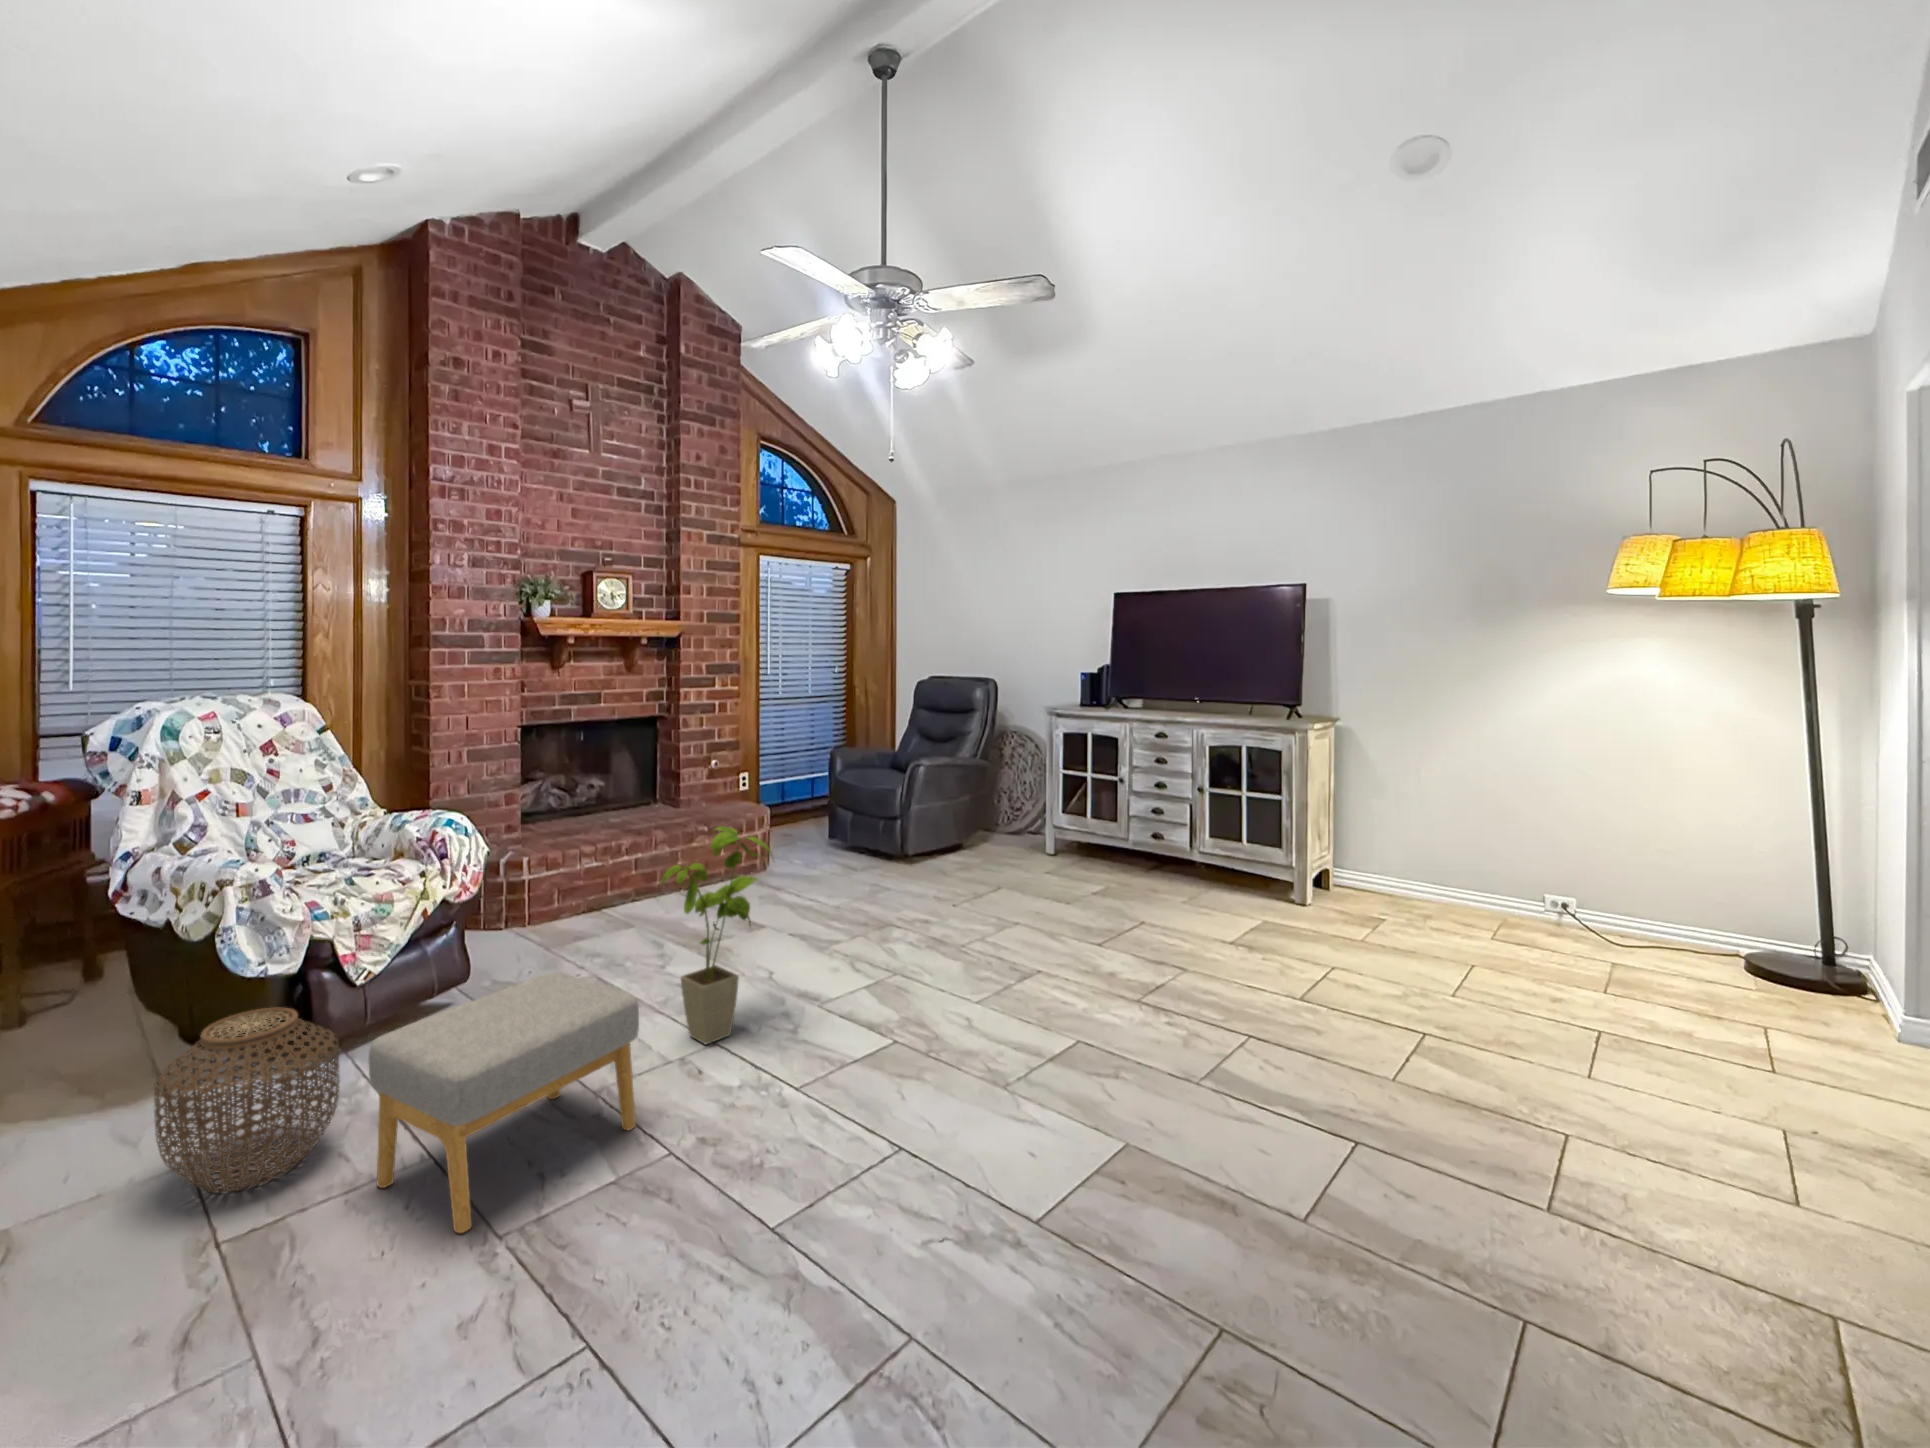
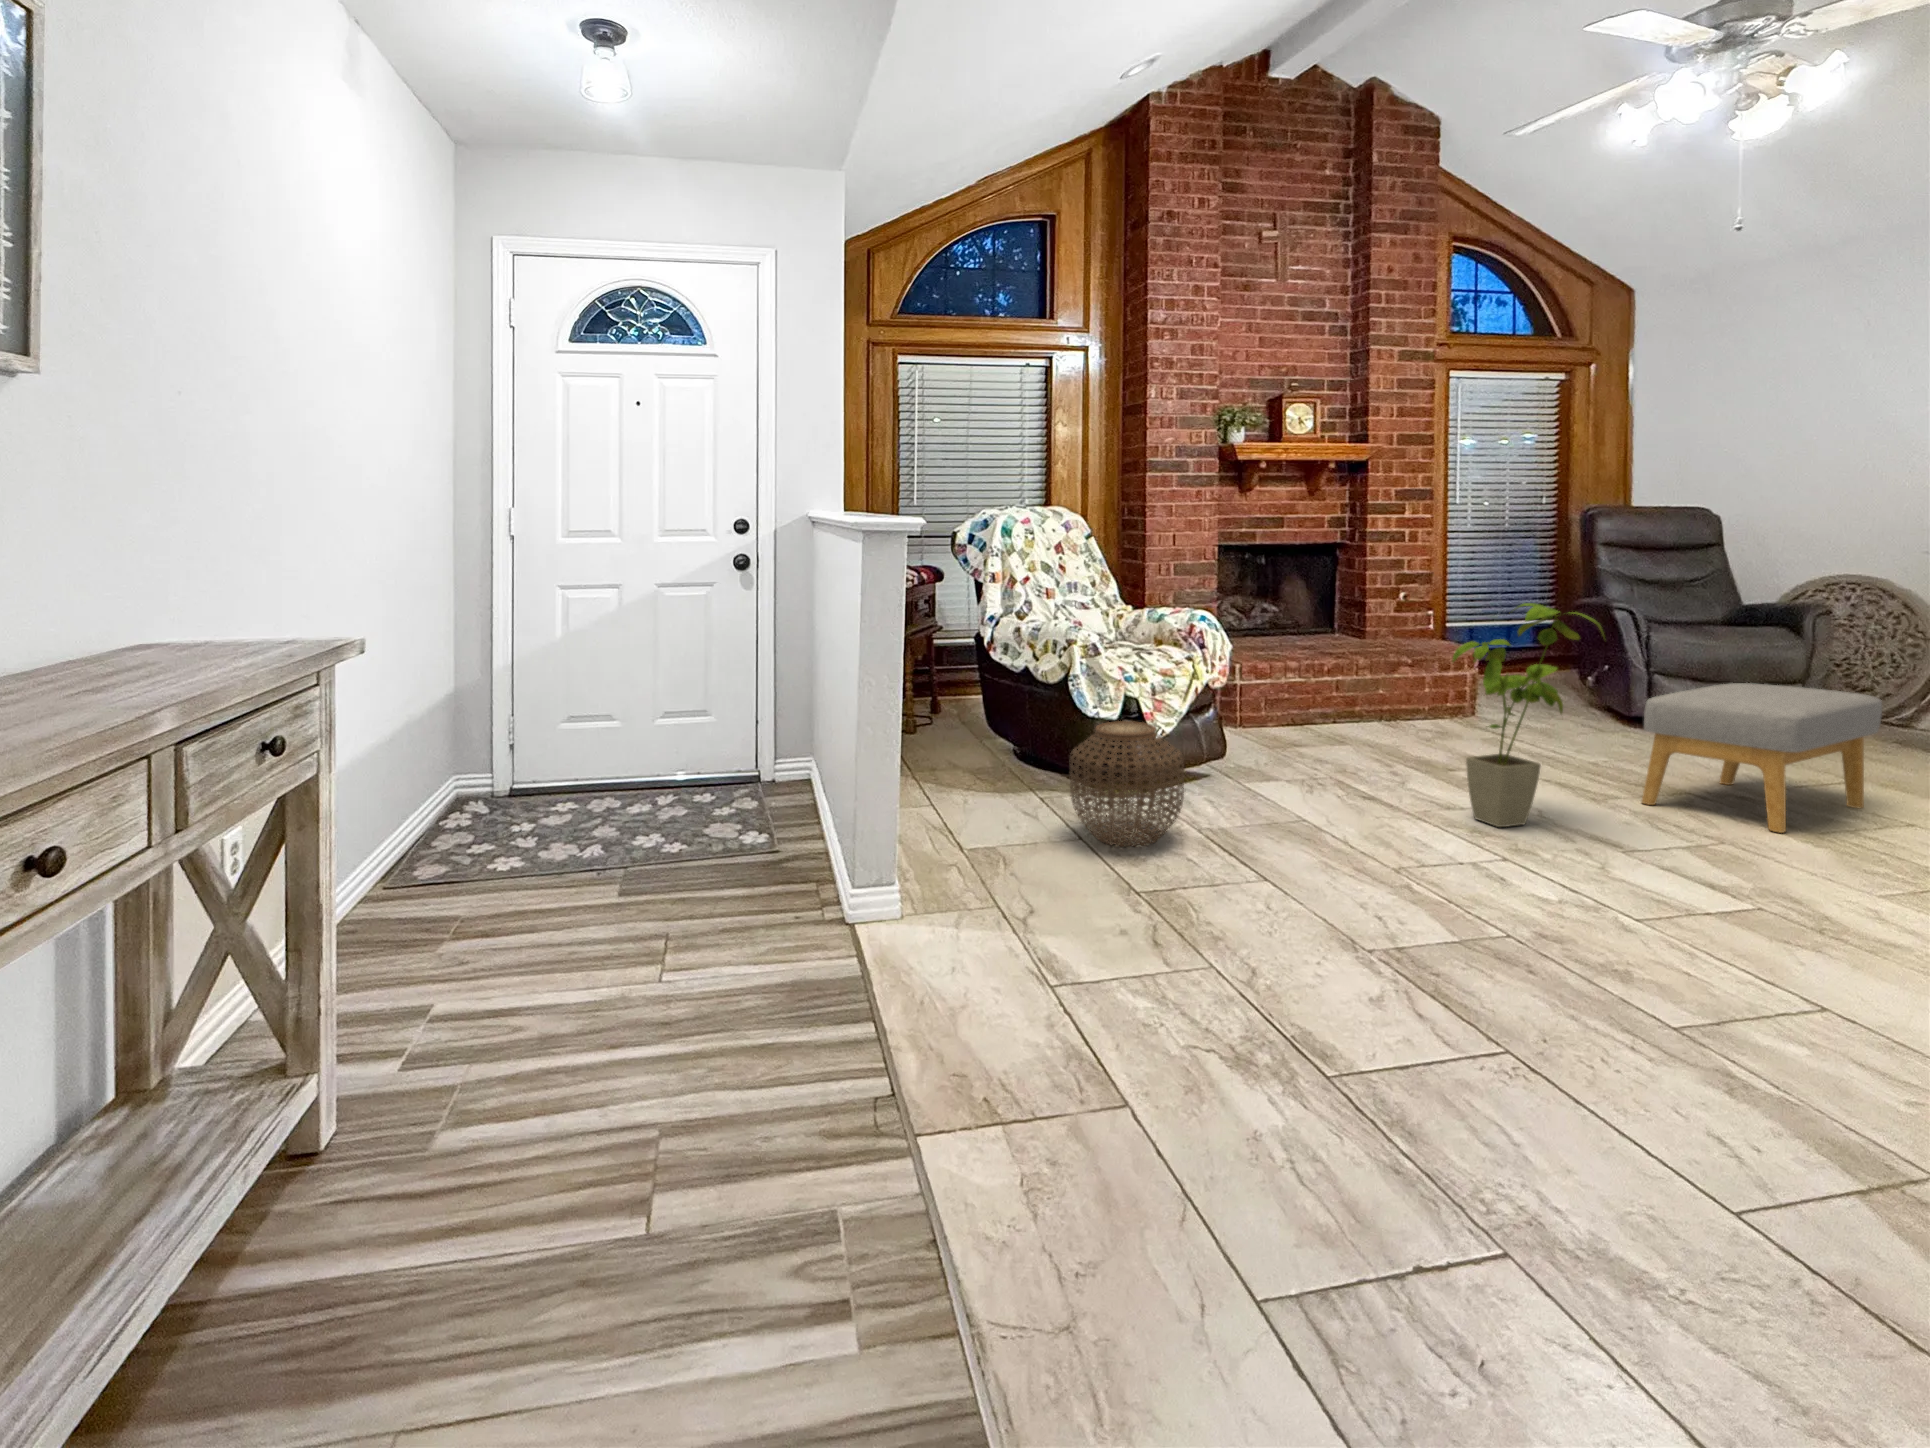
footstool: present [369,973,639,1233] -> present [1642,683,1882,833]

